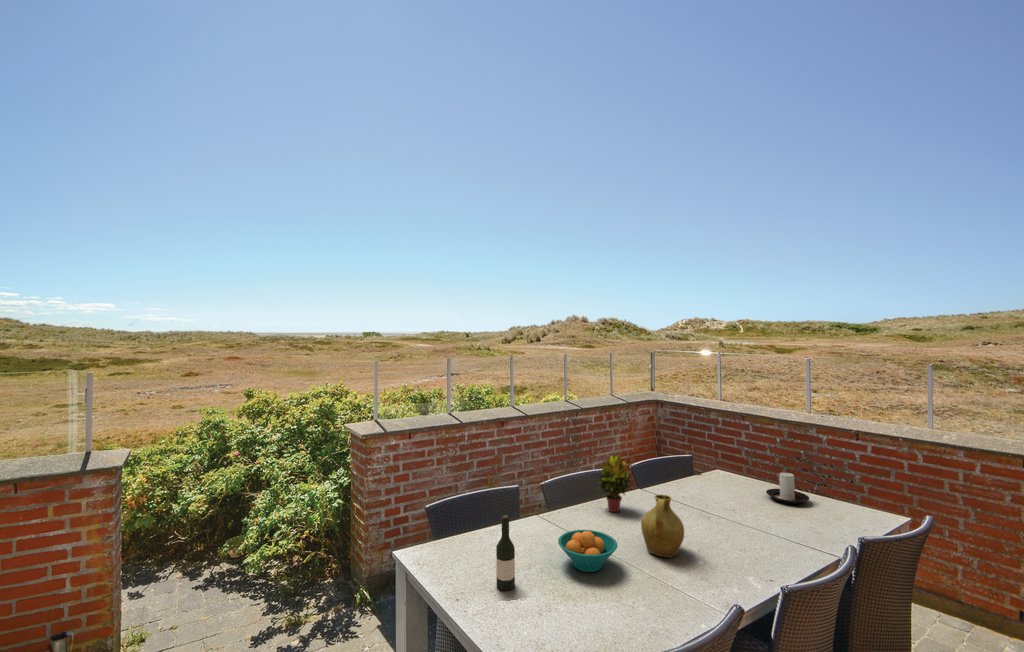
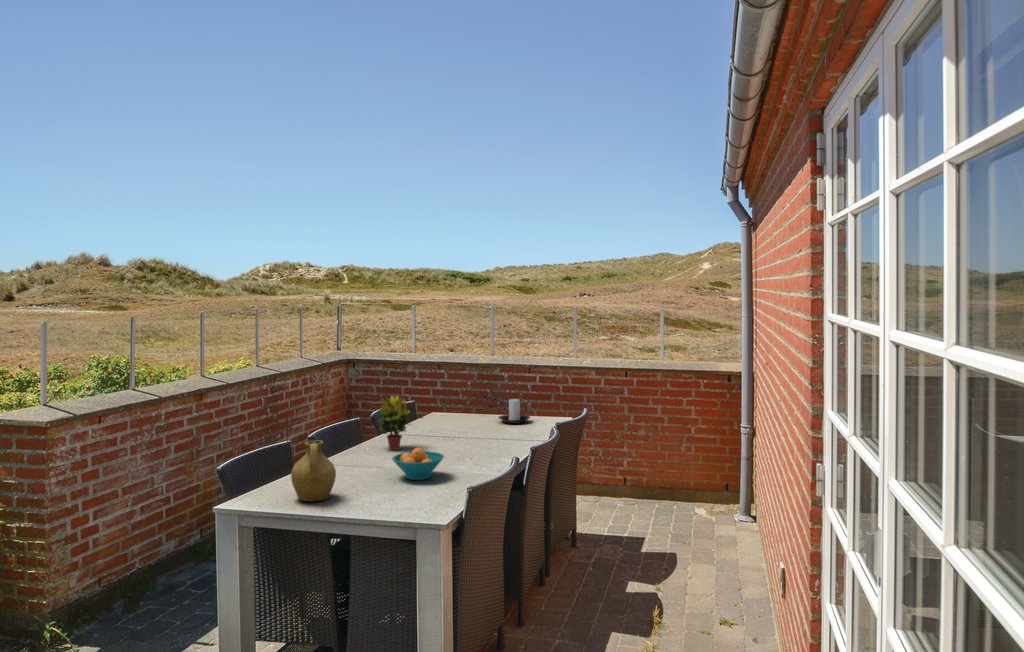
pitcher: present [641,495,684,558] -> present [291,440,336,502]
wine bottle: present [496,515,515,591] -> none [363,437,381,500]

